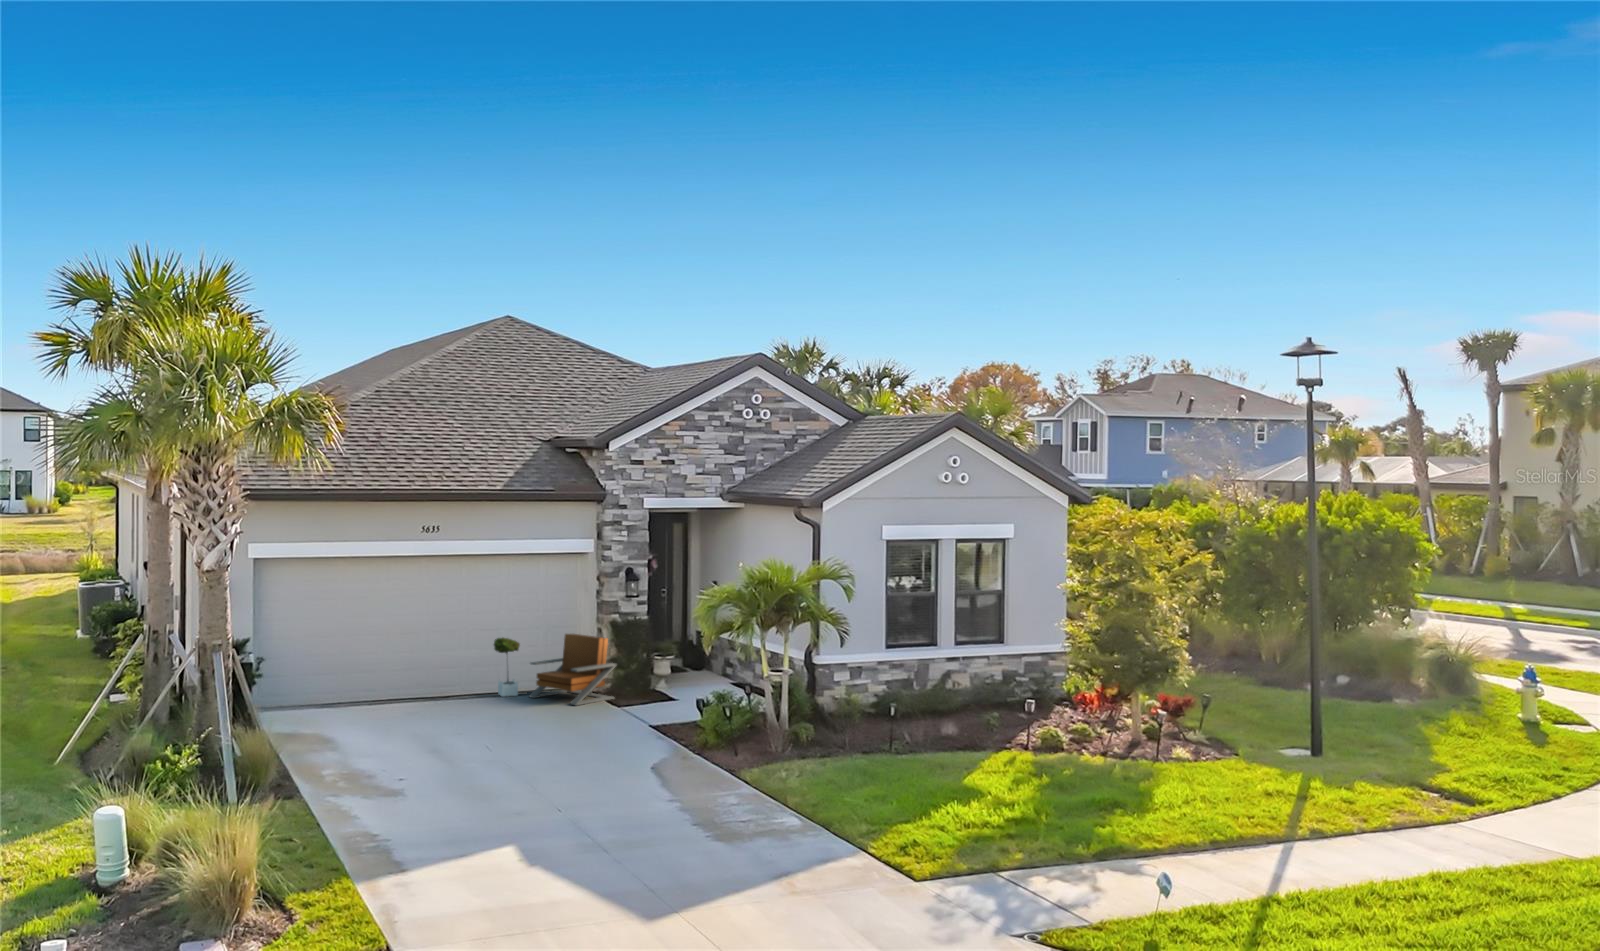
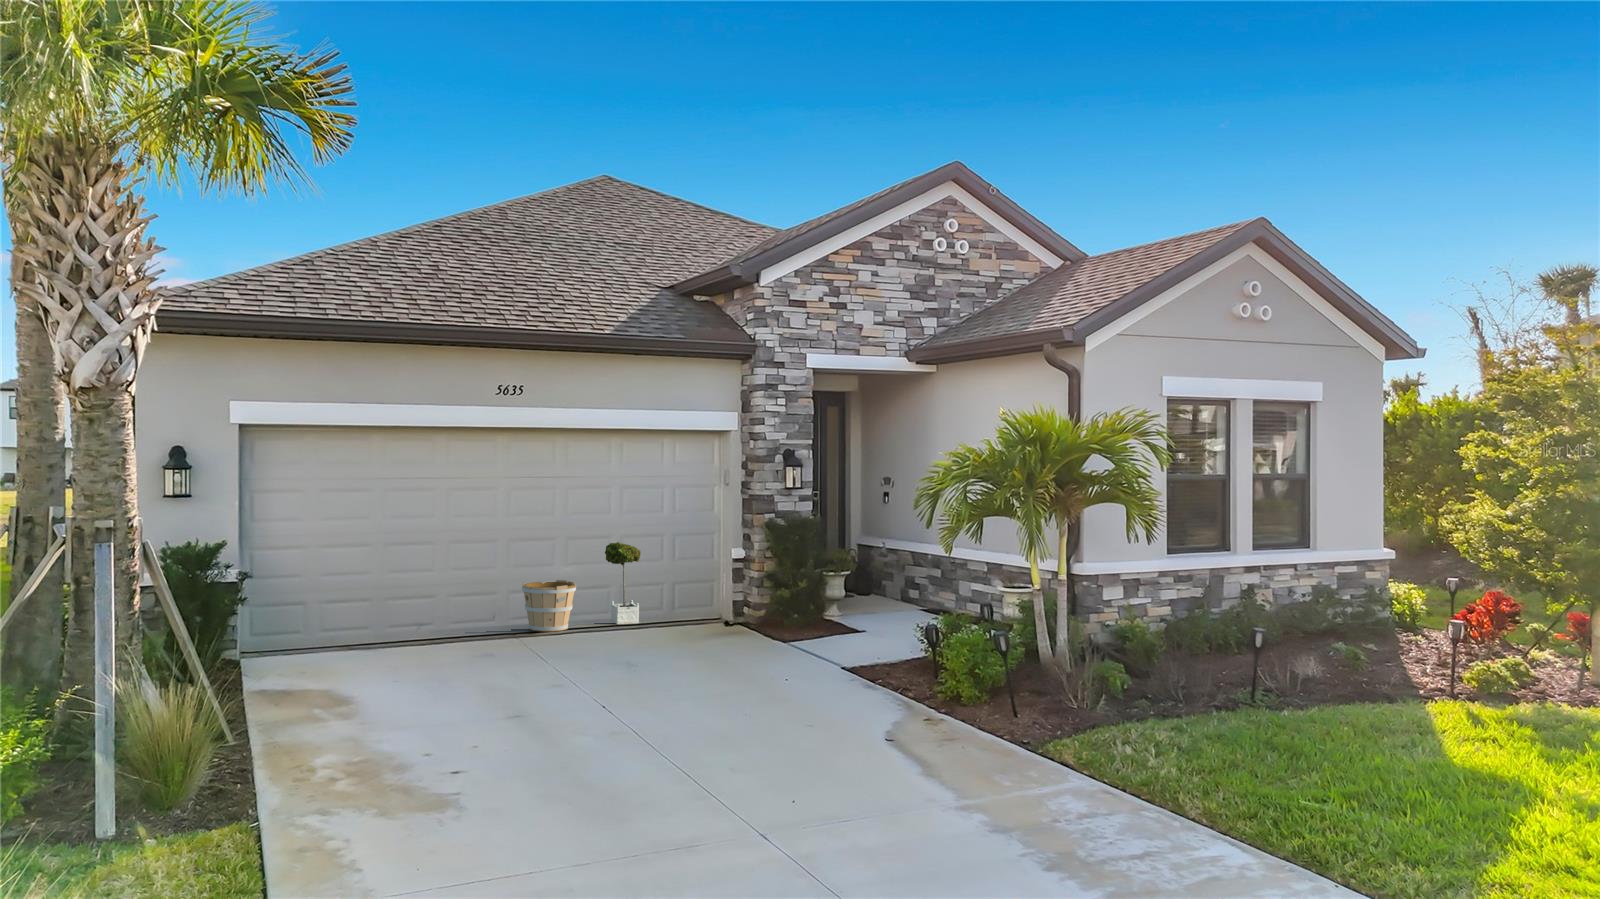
lounge chair: present [529,634,616,705] -> none [654,538,775,636]
wooden bucket: none [432,665,472,703] -> present [522,580,576,632]

